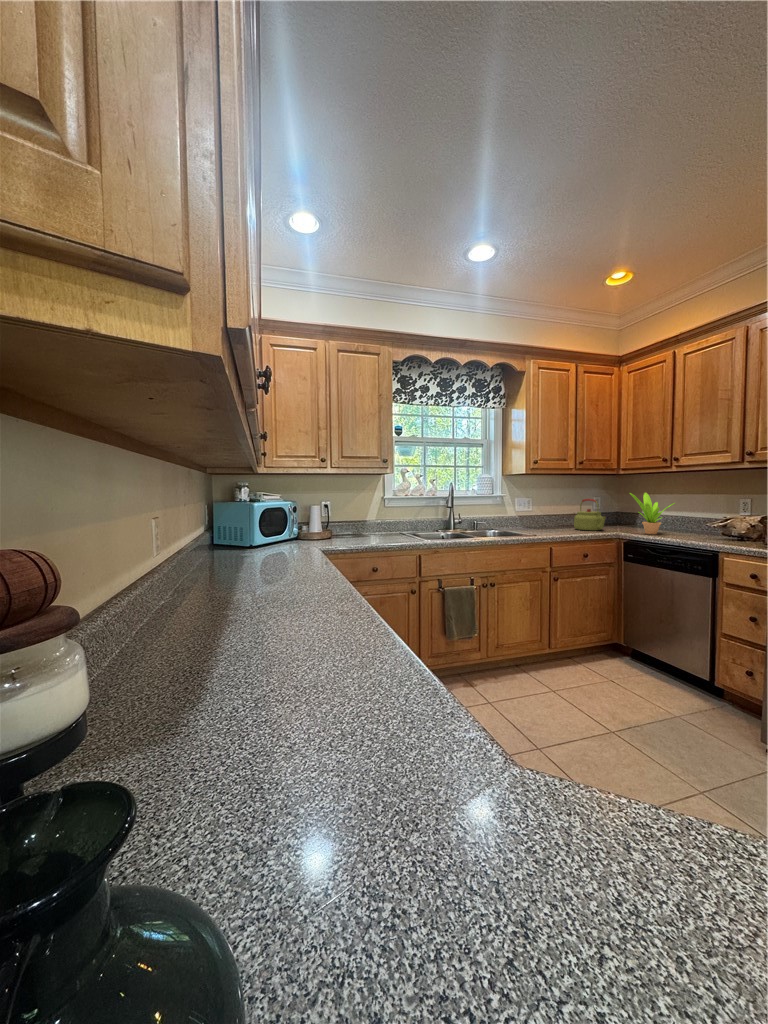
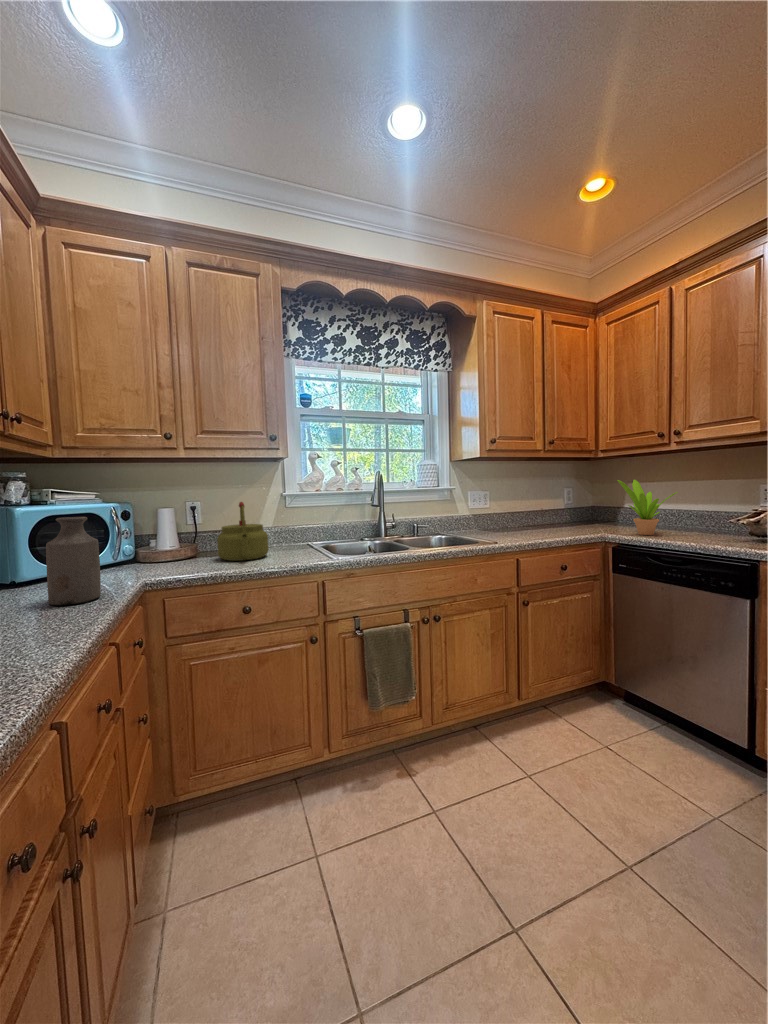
kettle: present [574,499,606,531] -> present [217,502,269,561]
bottle: none [288,510,311,556] -> present [46,517,101,606]

